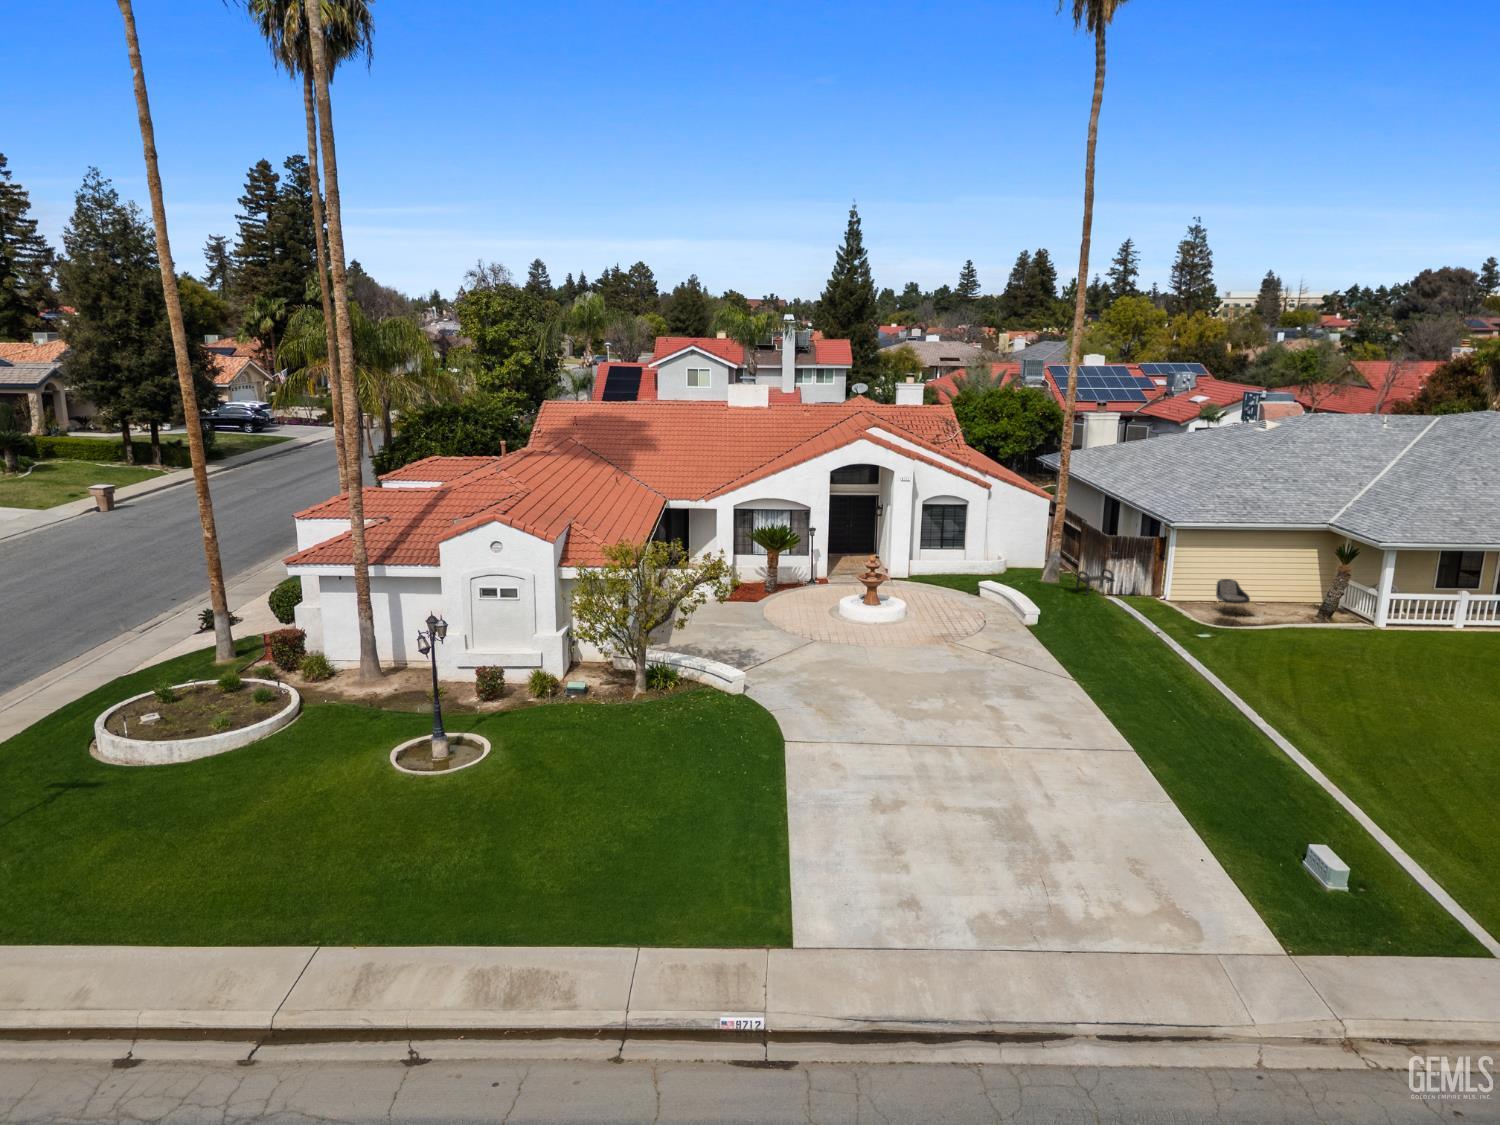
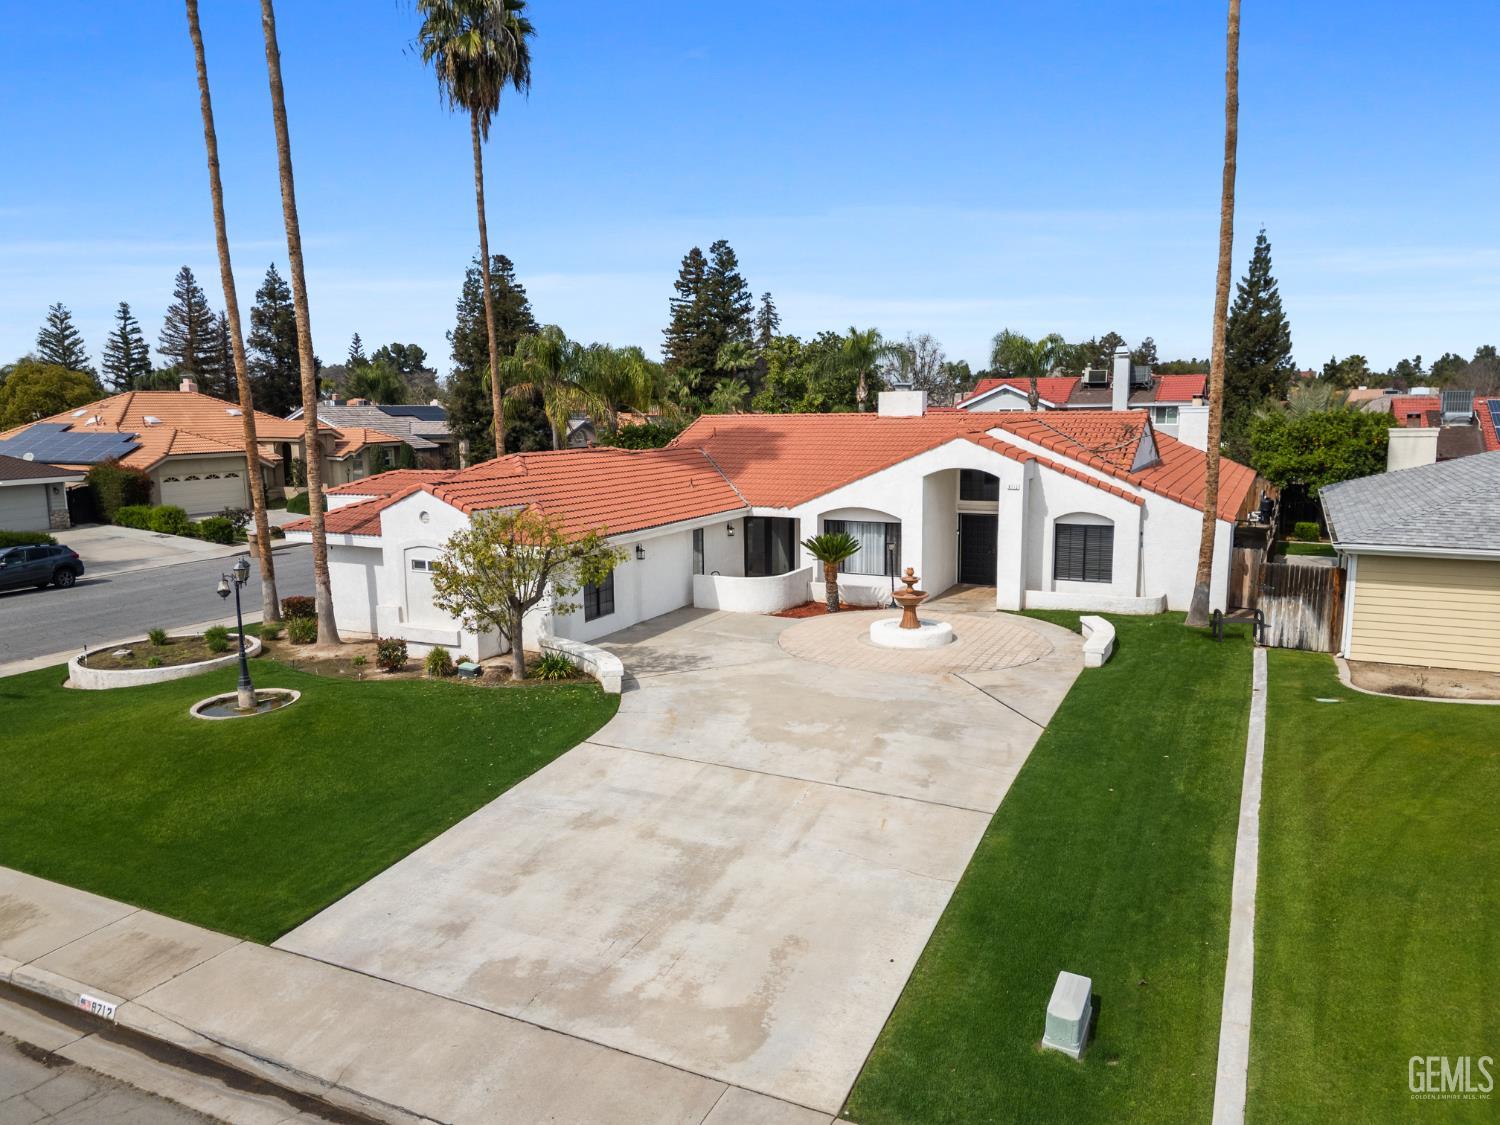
lounge chair: present [1216,579,1250,604] -> none [1396,628,1448,683]

